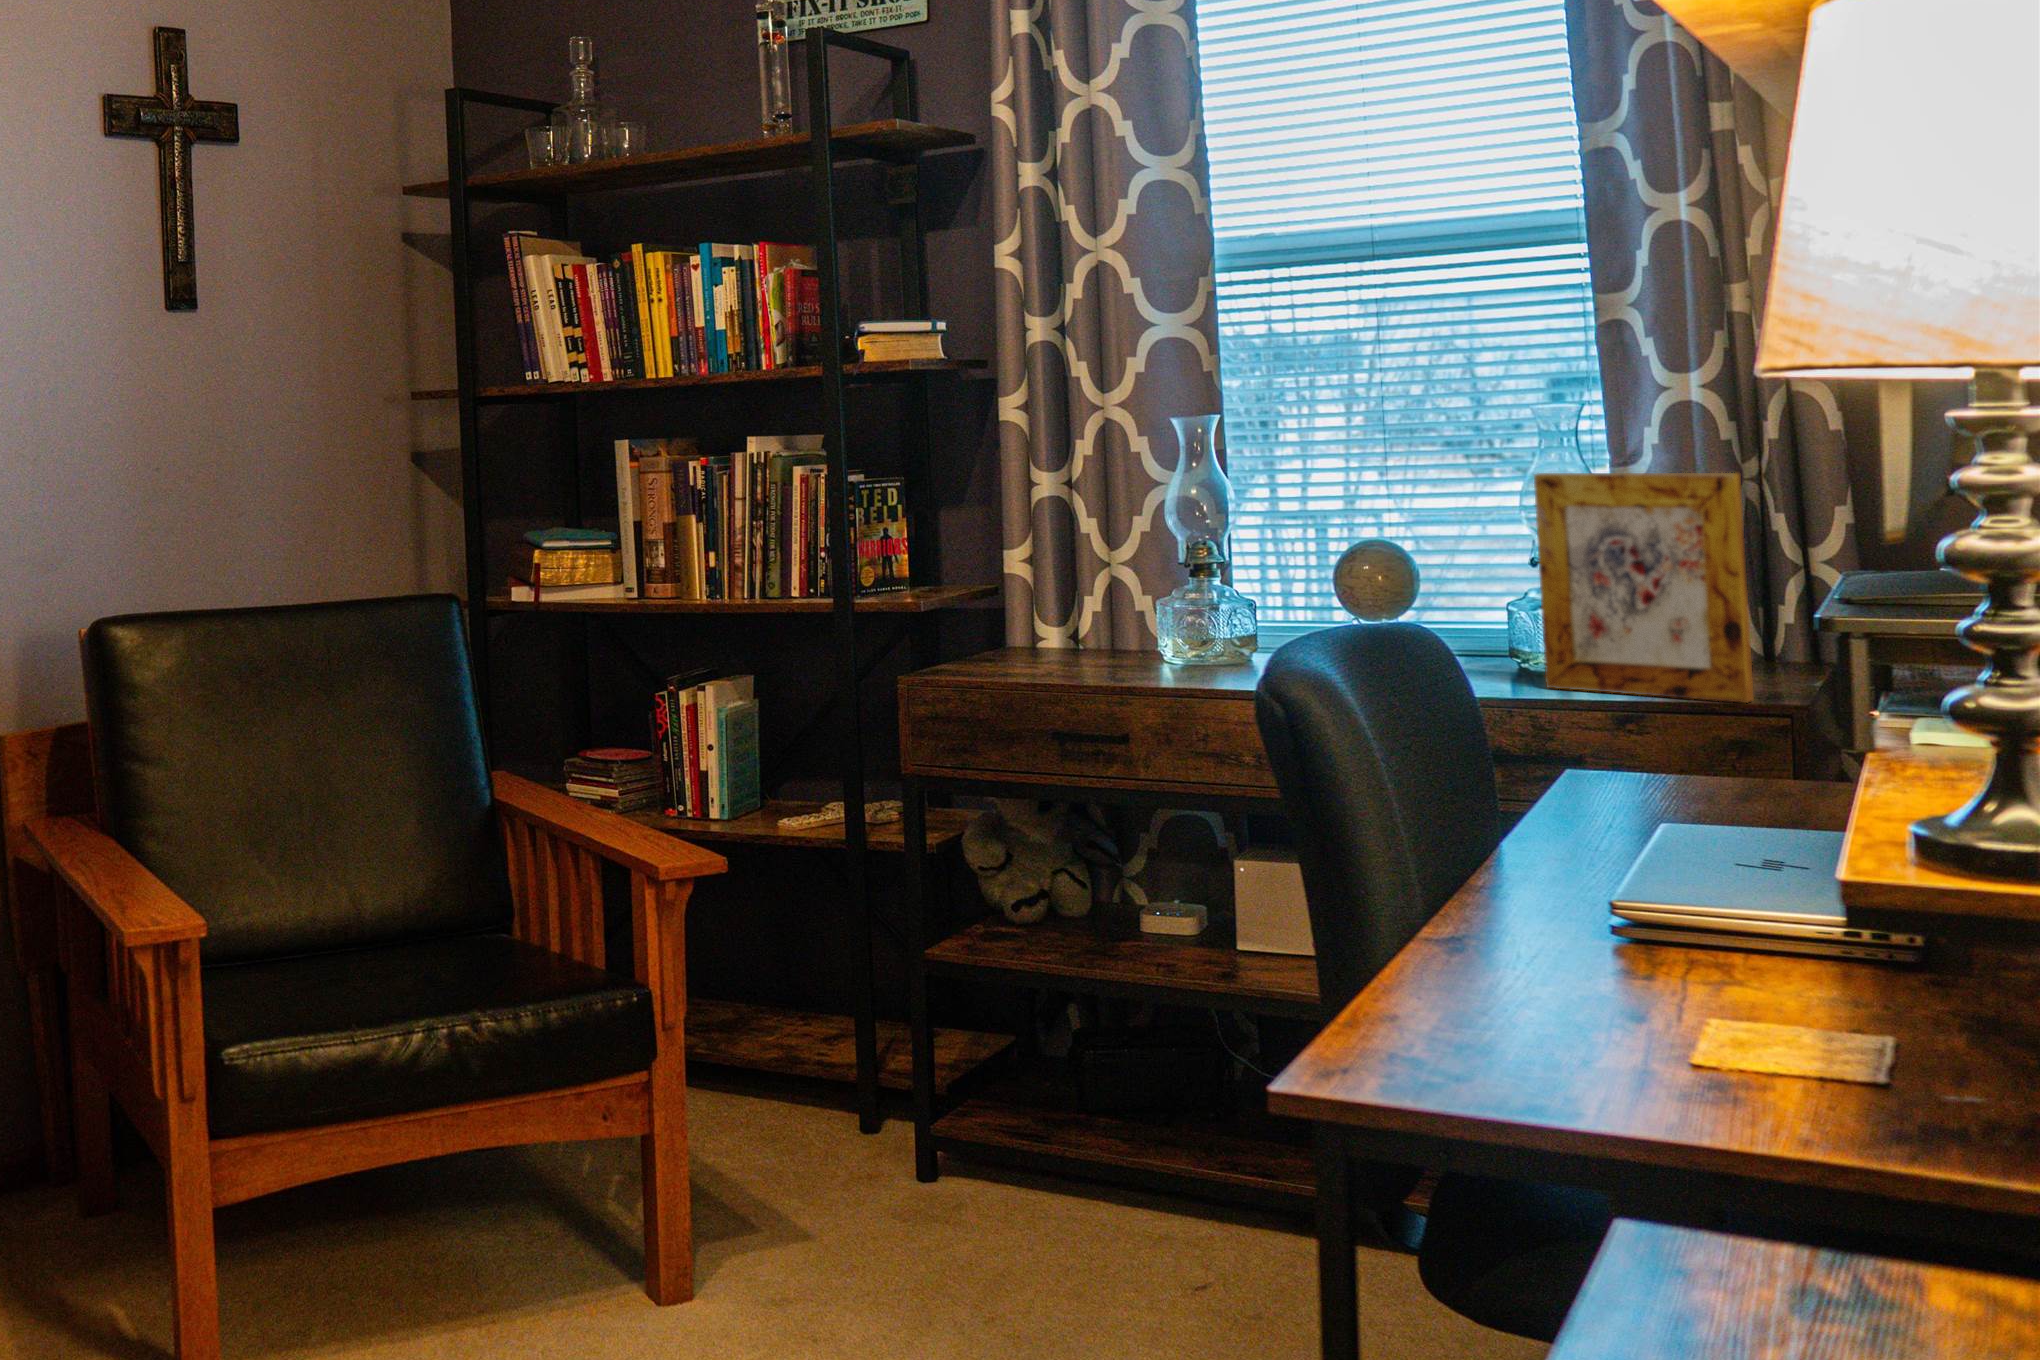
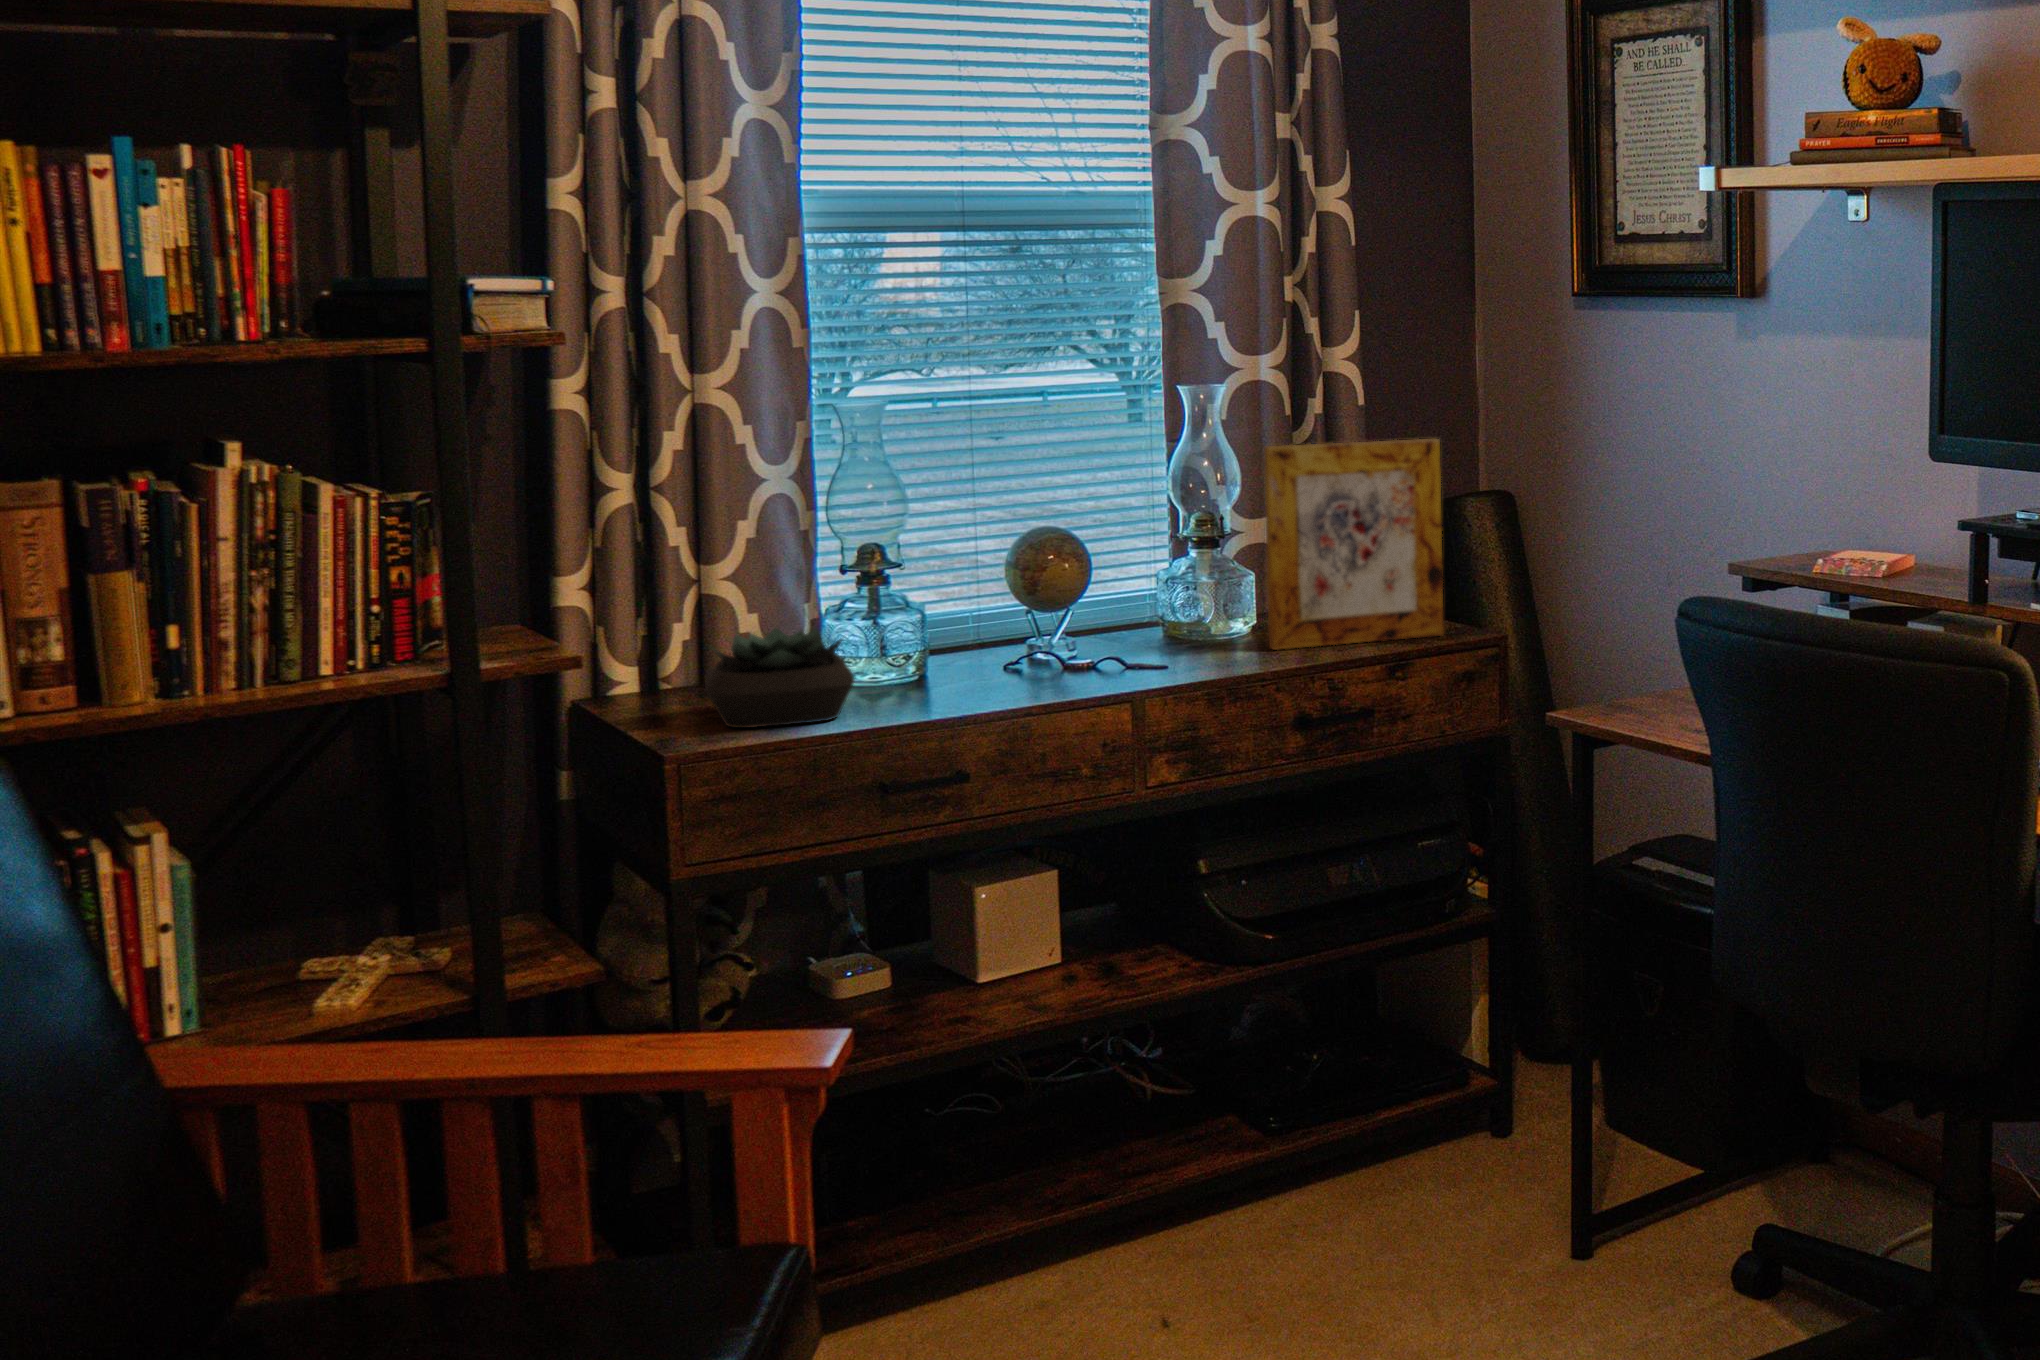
succulent plant: none [999,602,1139,679] -> present [705,628,855,728]

